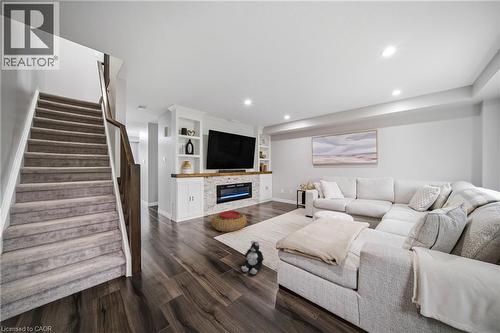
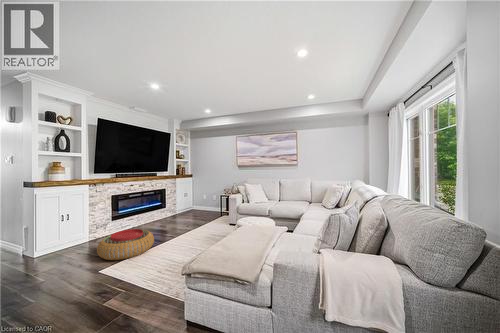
plush toy: present [242,241,263,274] -> none [133,269,168,317]

